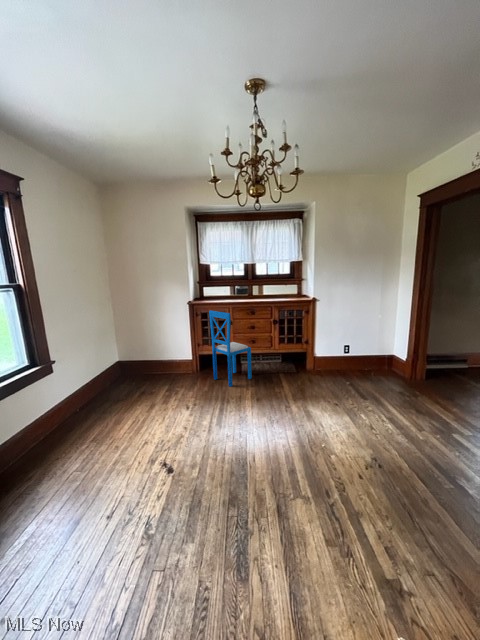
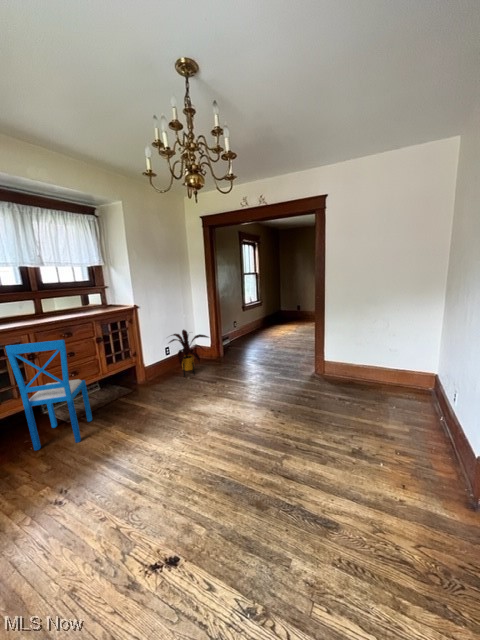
house plant: none [333,333,382,385] -> present [169,330,208,376]

